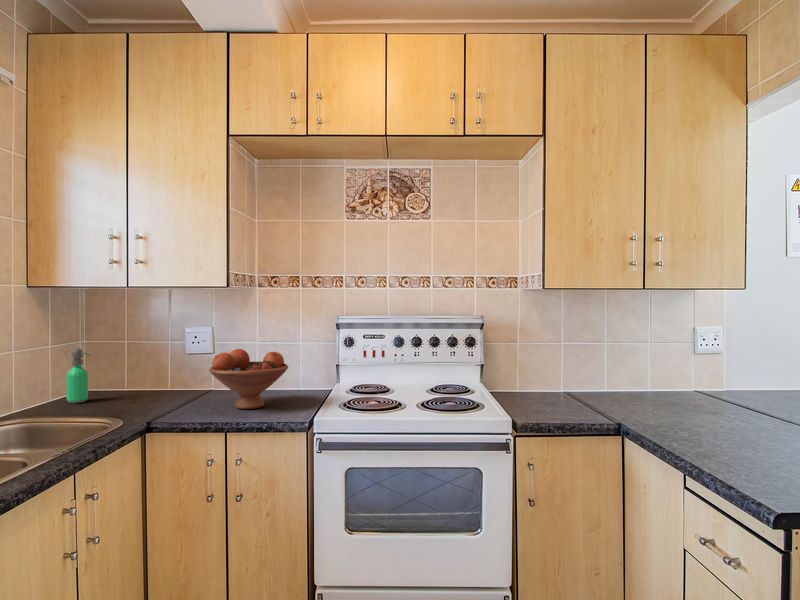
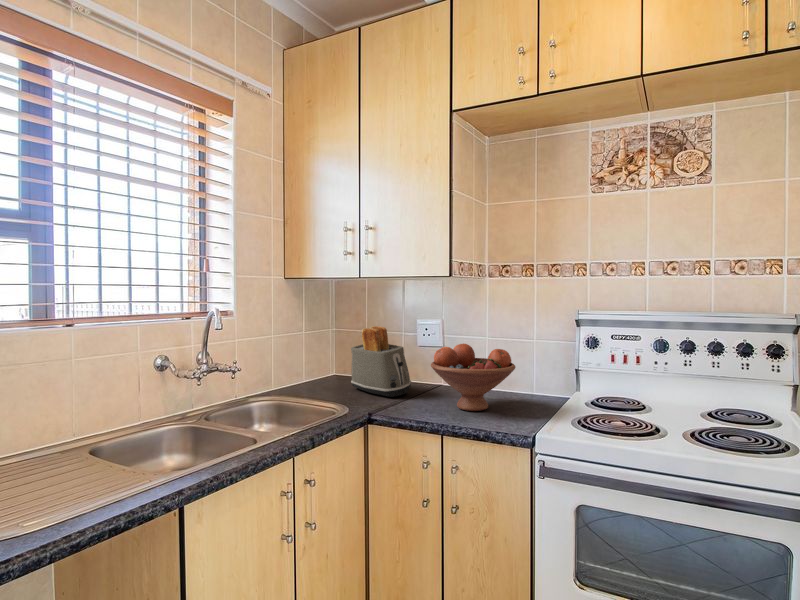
toaster: none [114,337,184,406] -> present [351,326,411,397]
soap dispenser: present [66,348,89,403] -> none [315,335,333,385]

